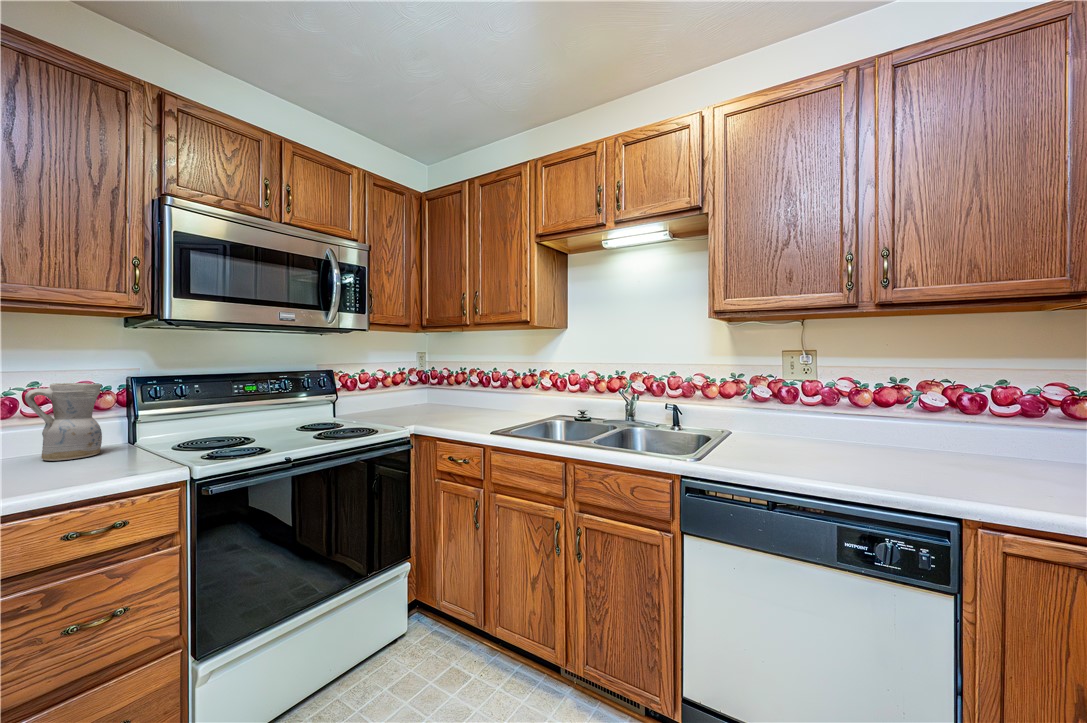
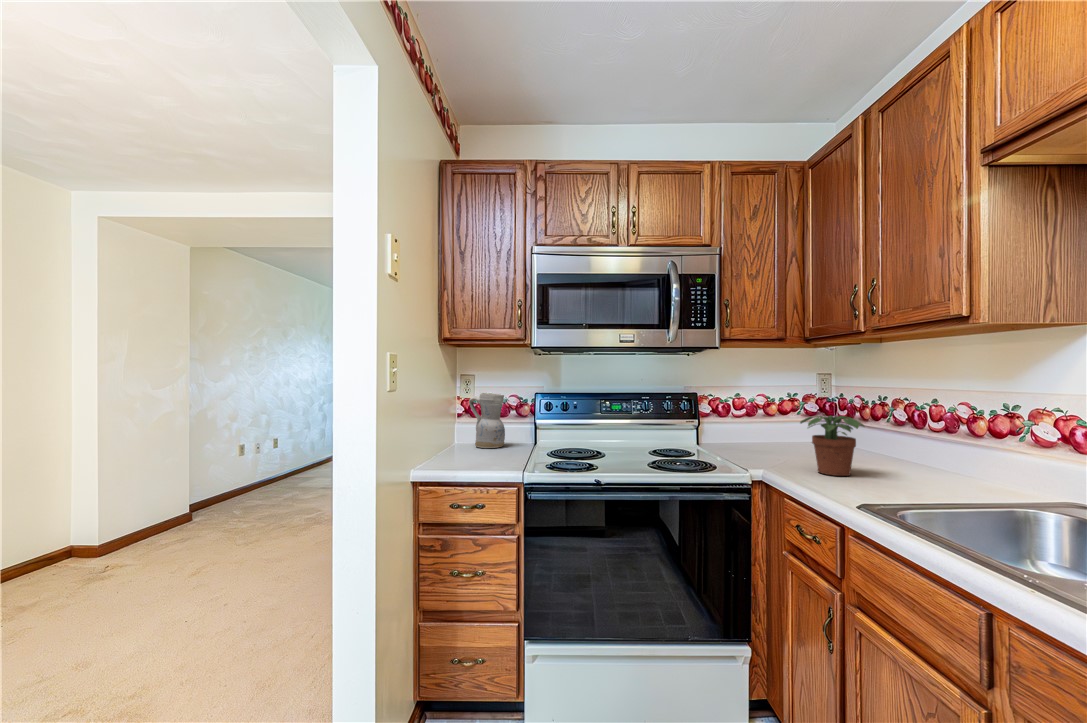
potted plant: none [436,381,473,421] -> present [800,416,864,476]

